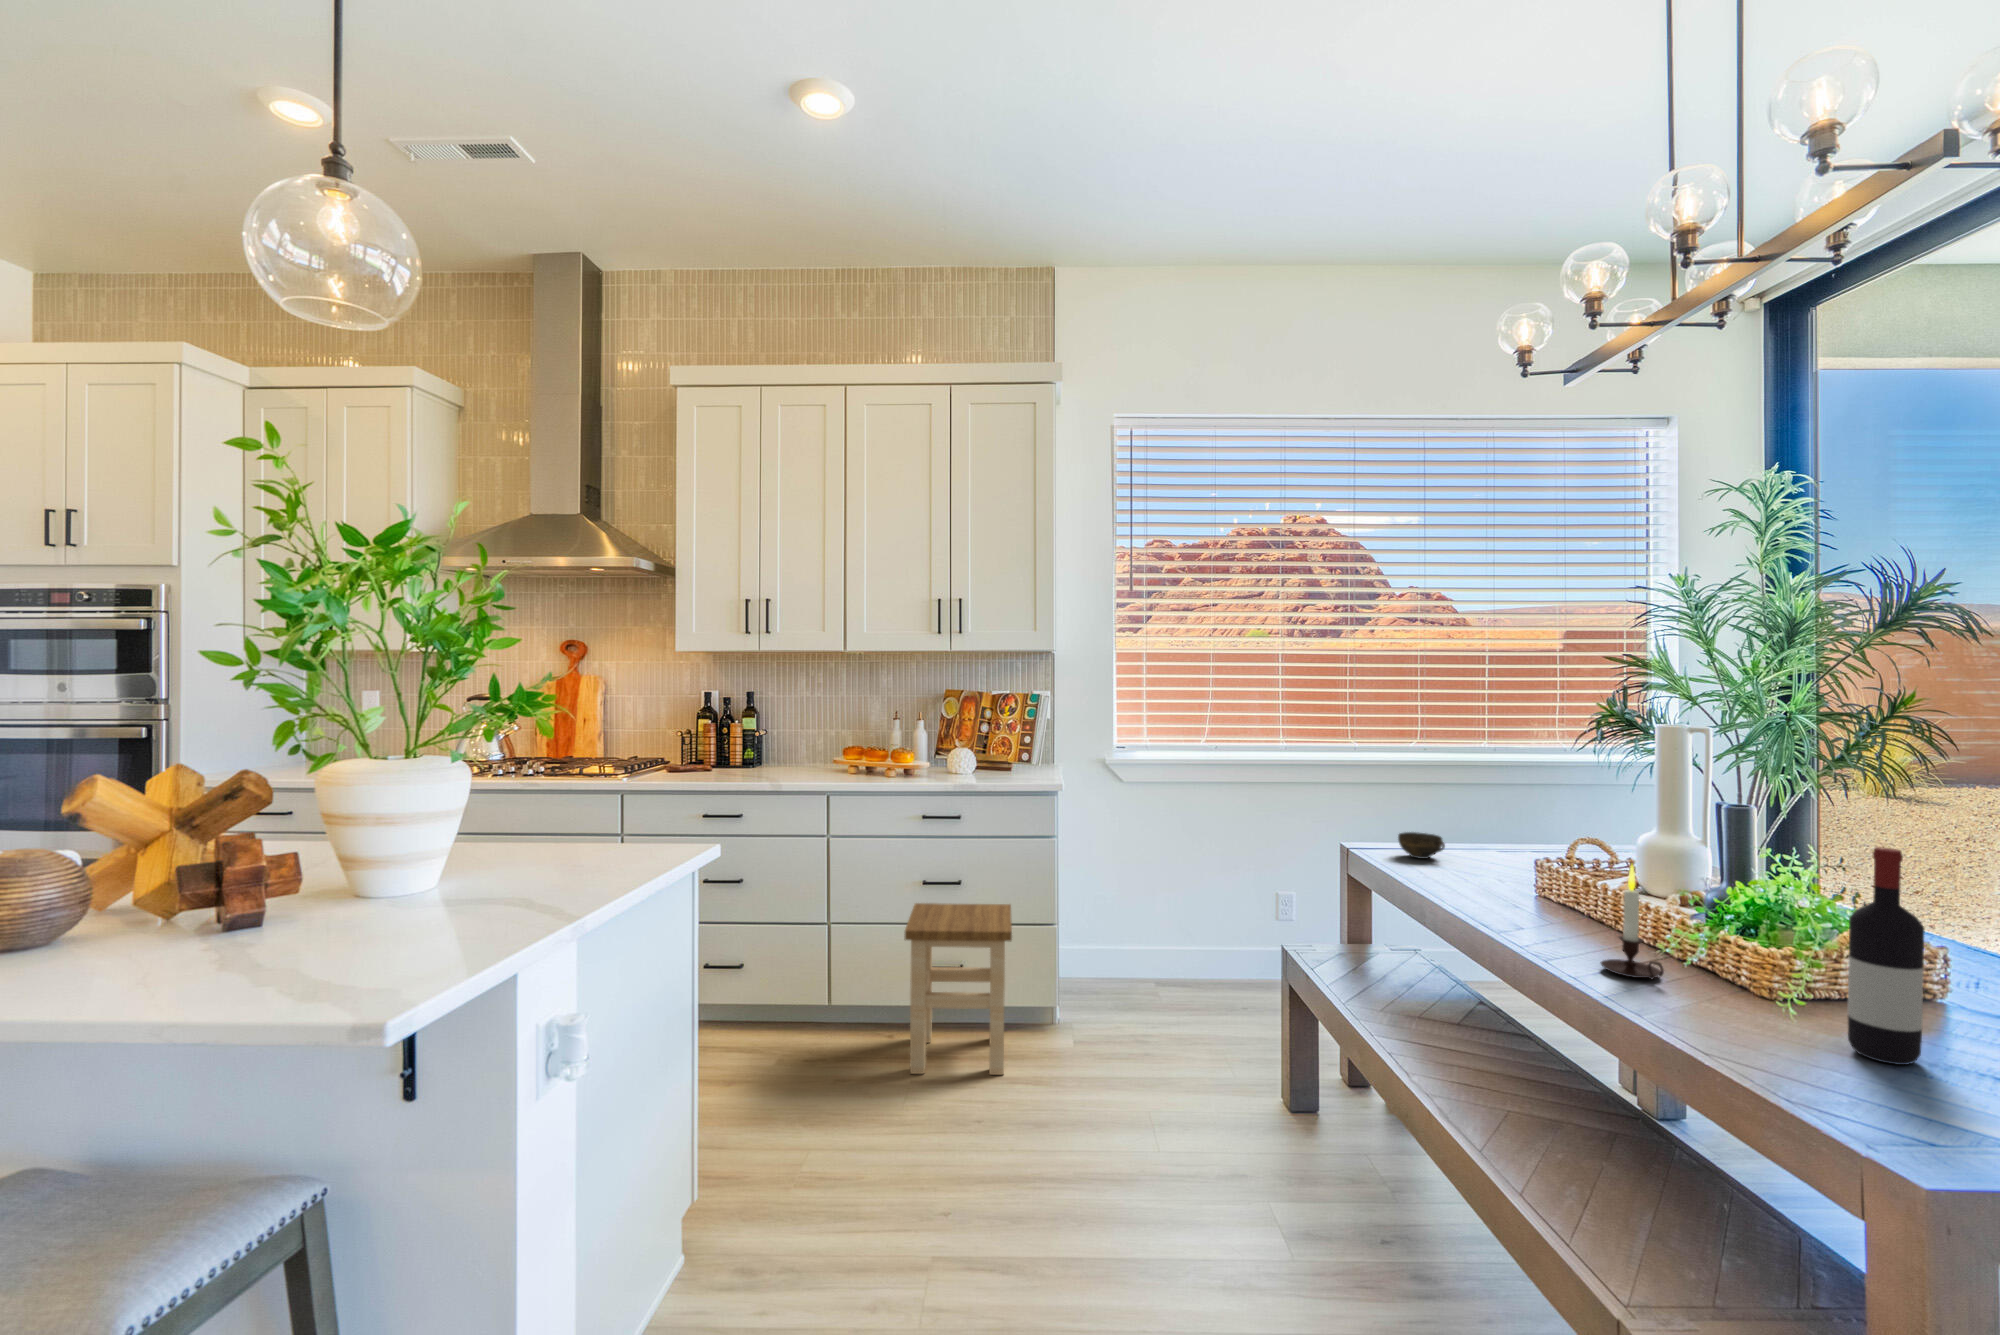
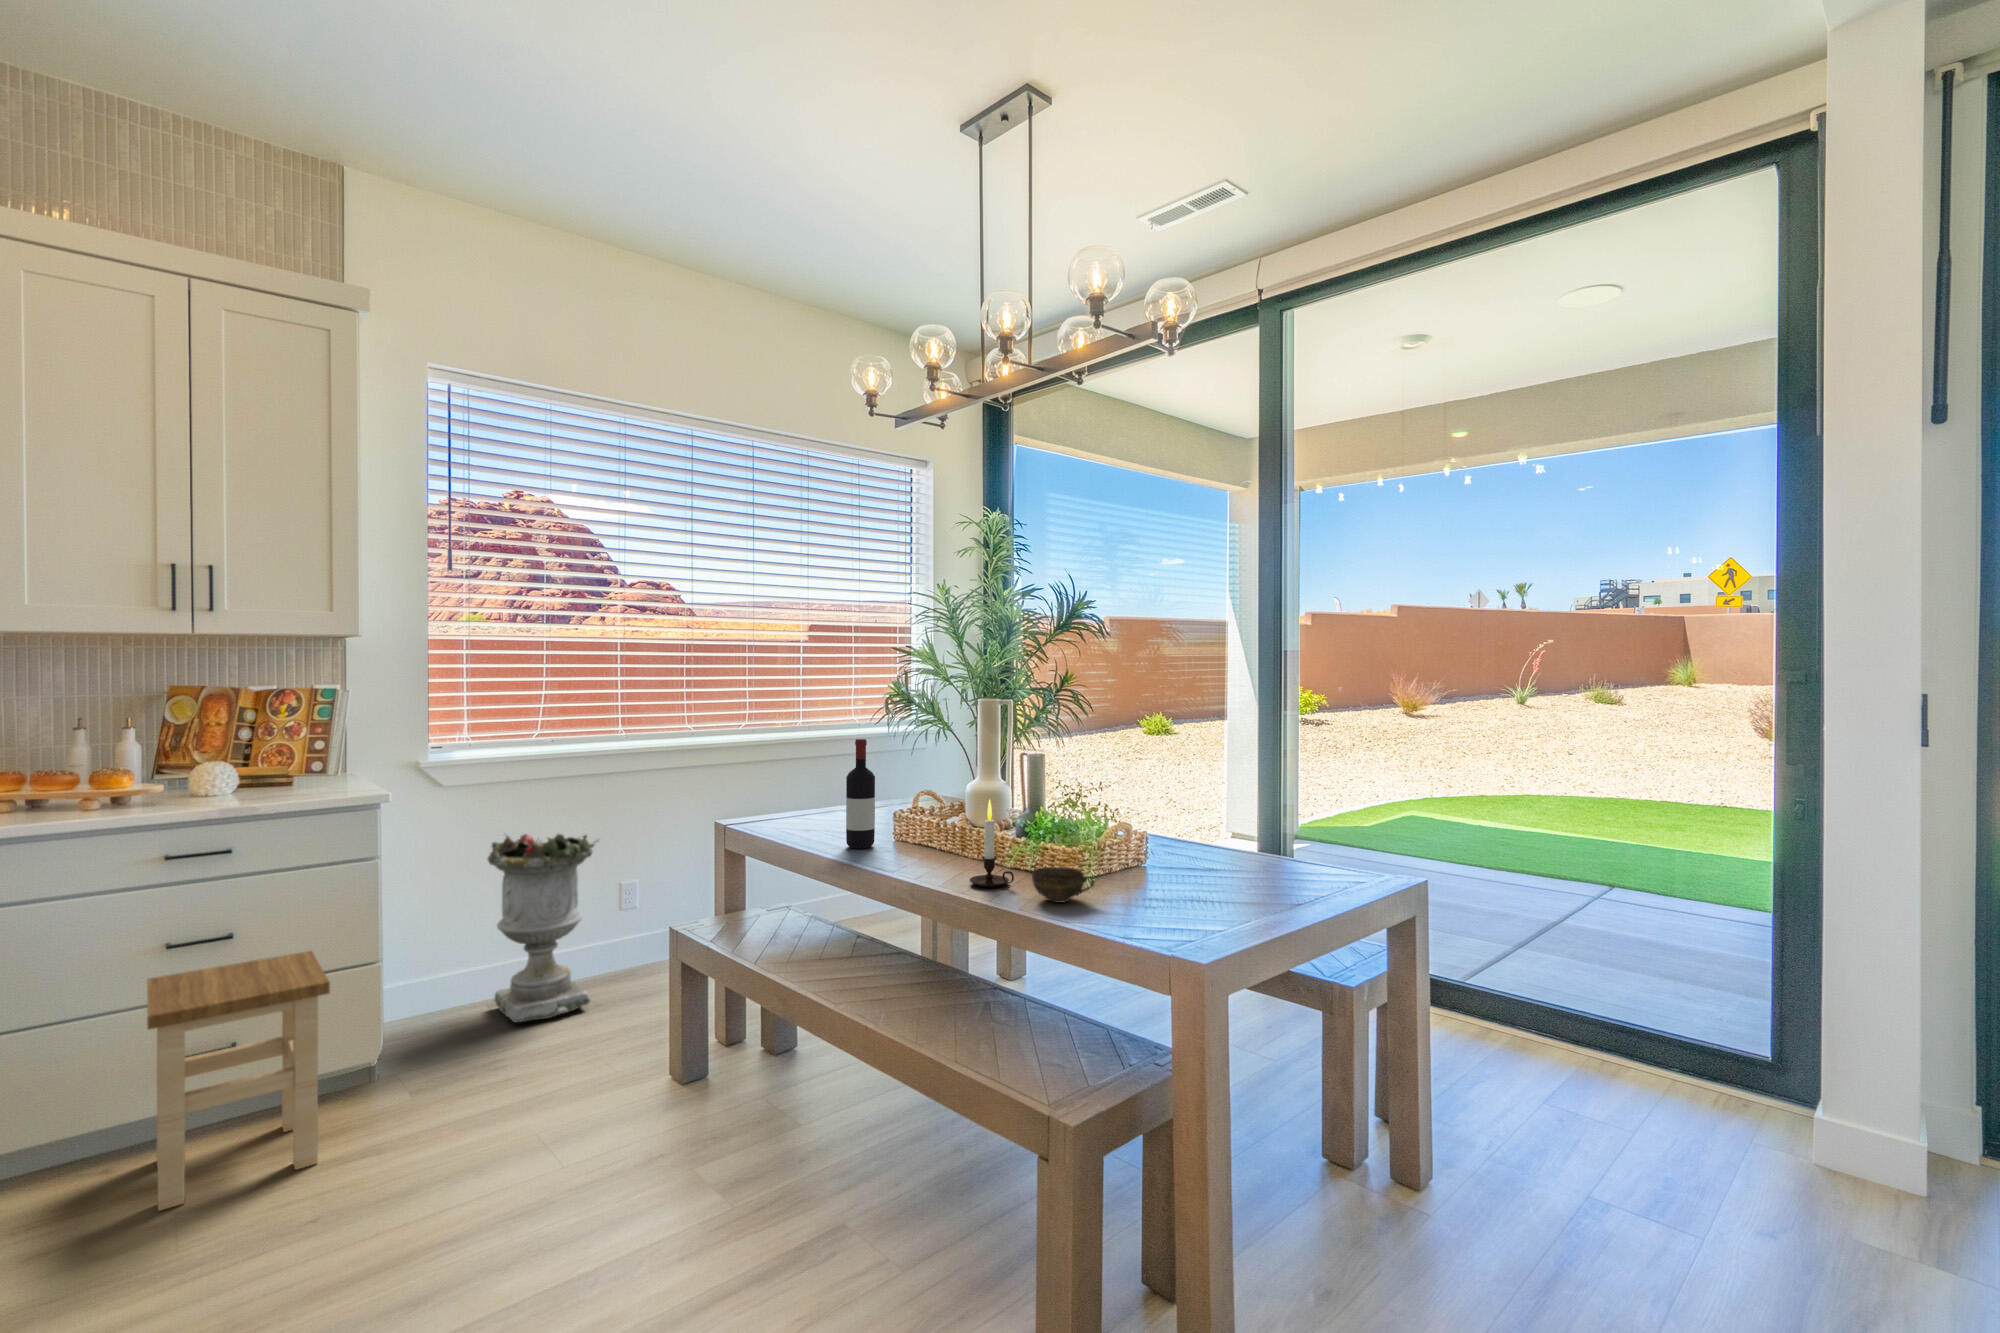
planter: none [1150,829,1247,1007] -> present [488,834,595,1022]
cup: present [1398,832,1445,859] -> present [1032,867,1094,903]
wine bottle: present [1848,847,1925,1065] -> present [846,739,875,849]

